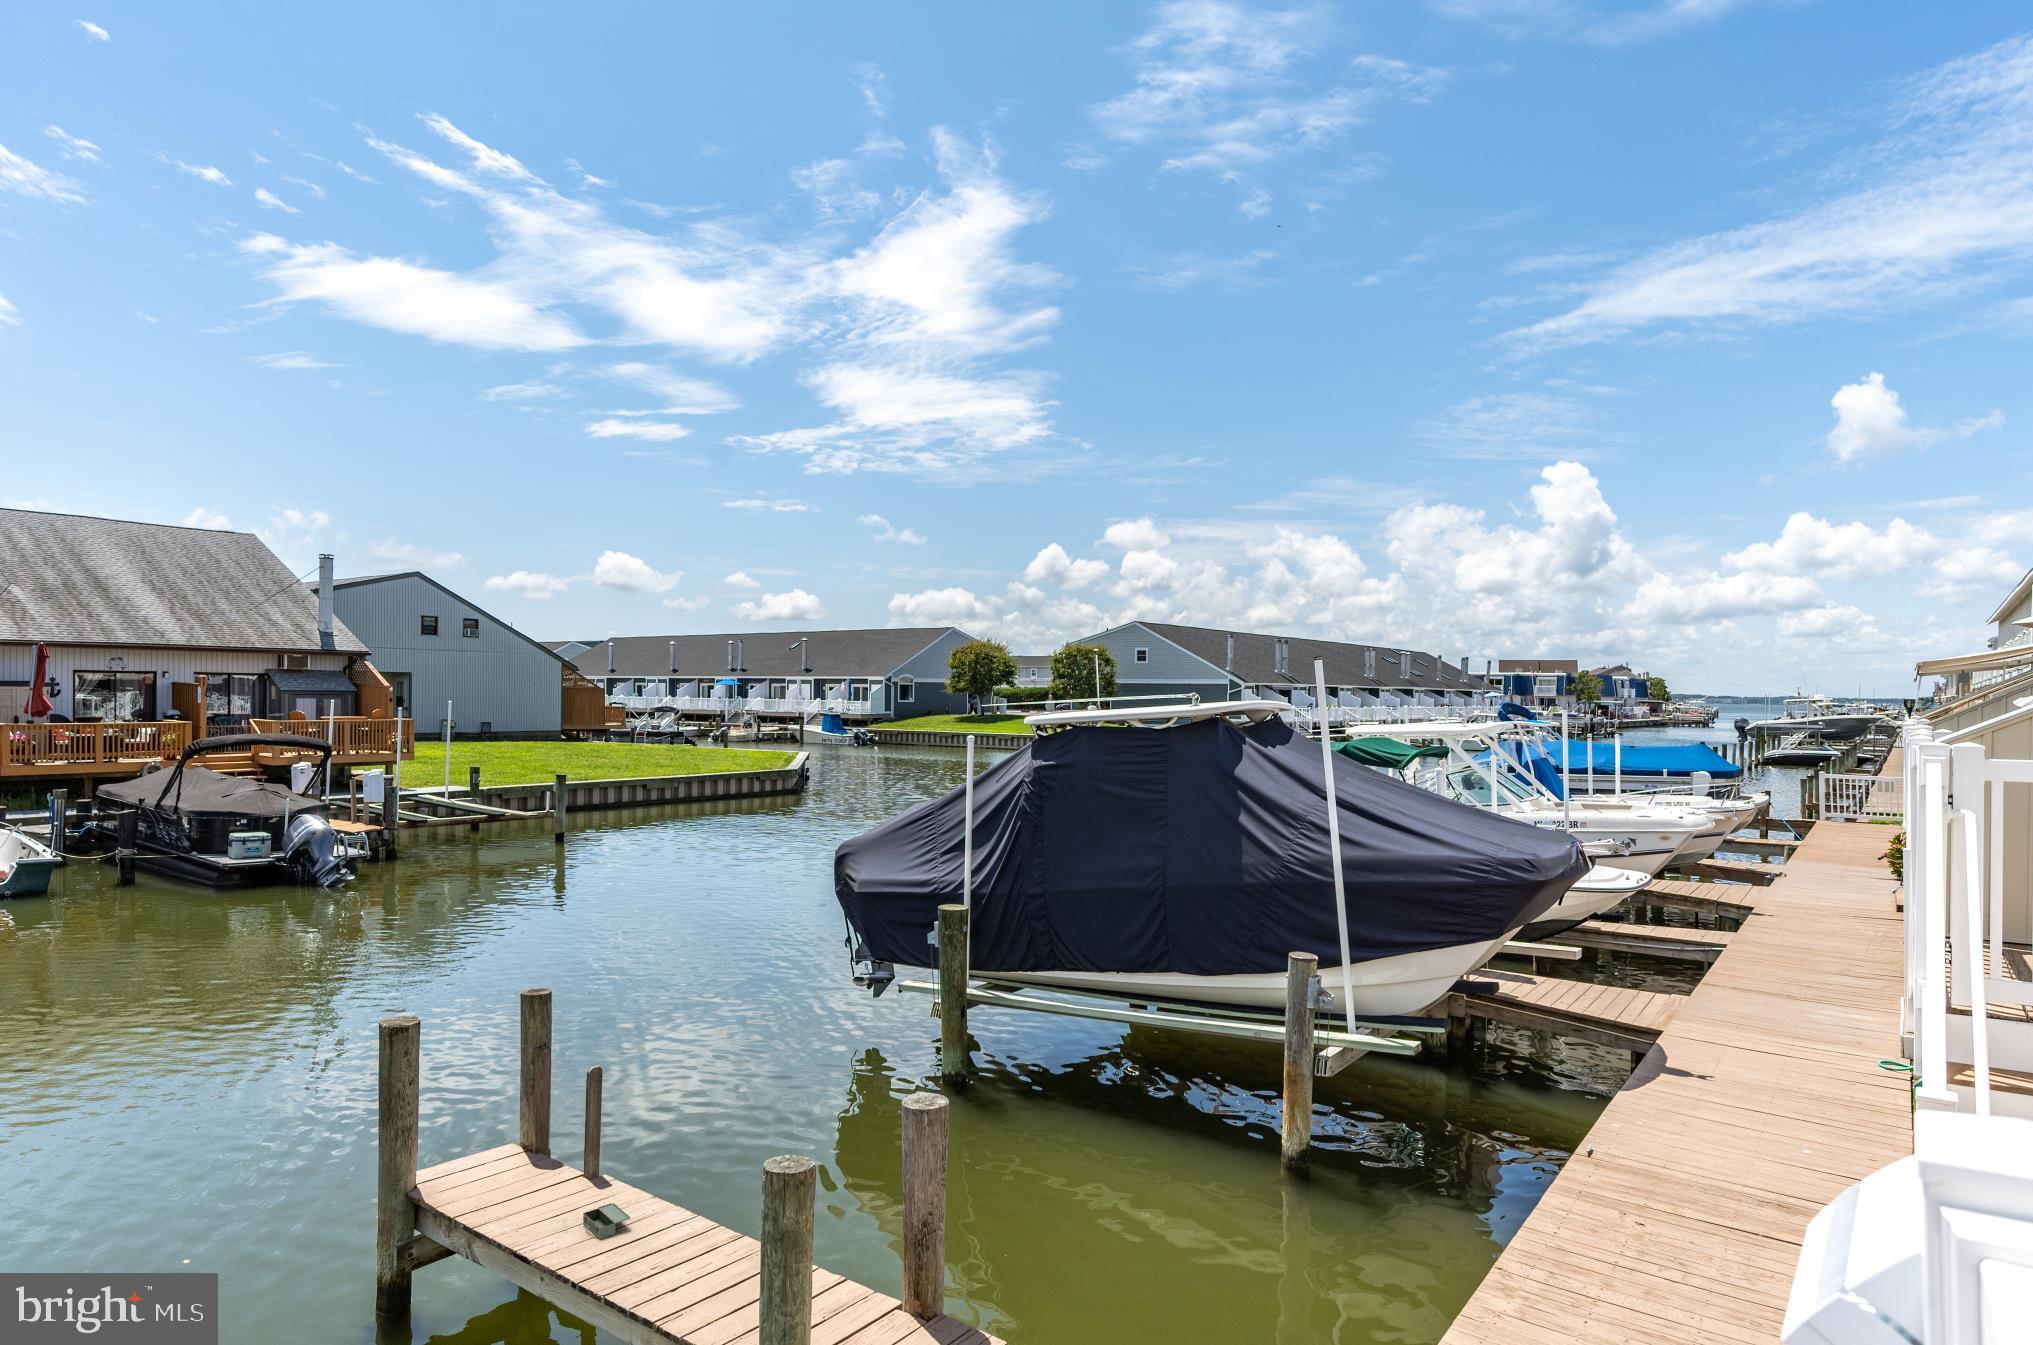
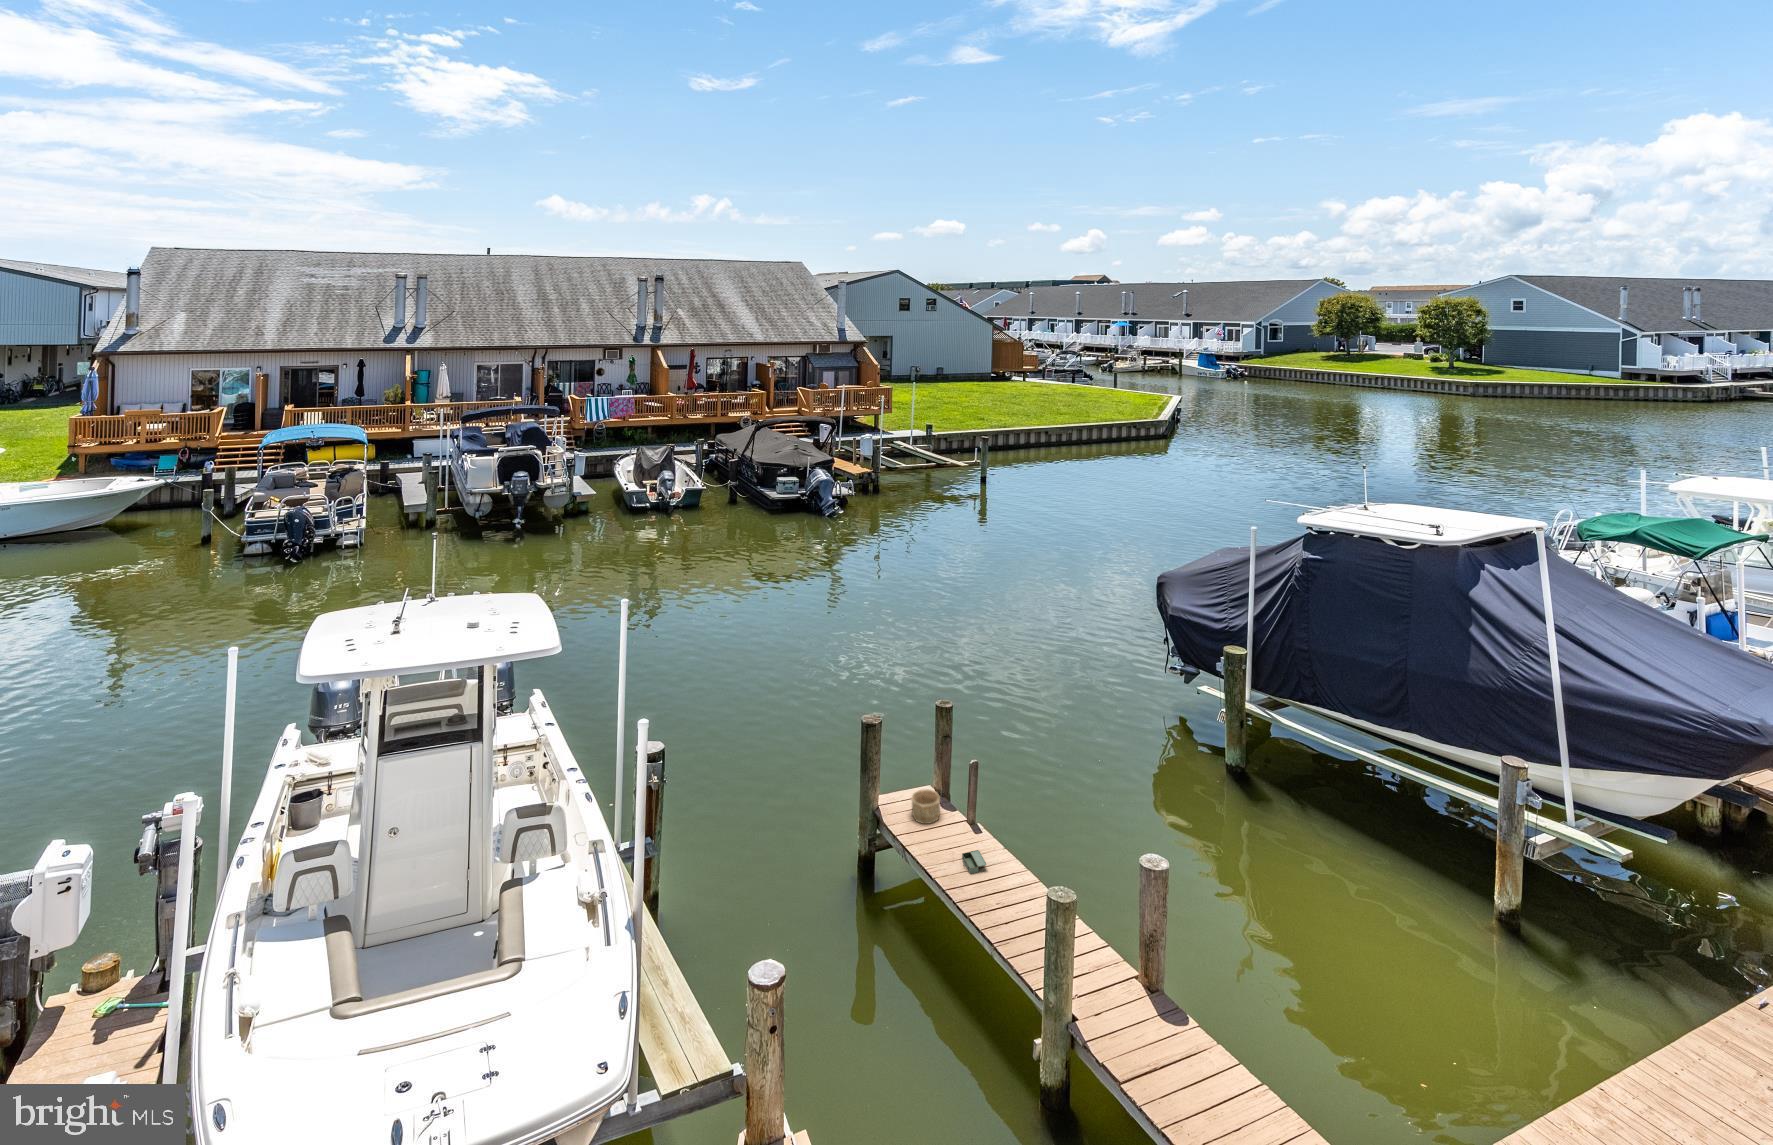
wooden bucket: none [480,1134,538,1194] -> present [911,789,940,824]

